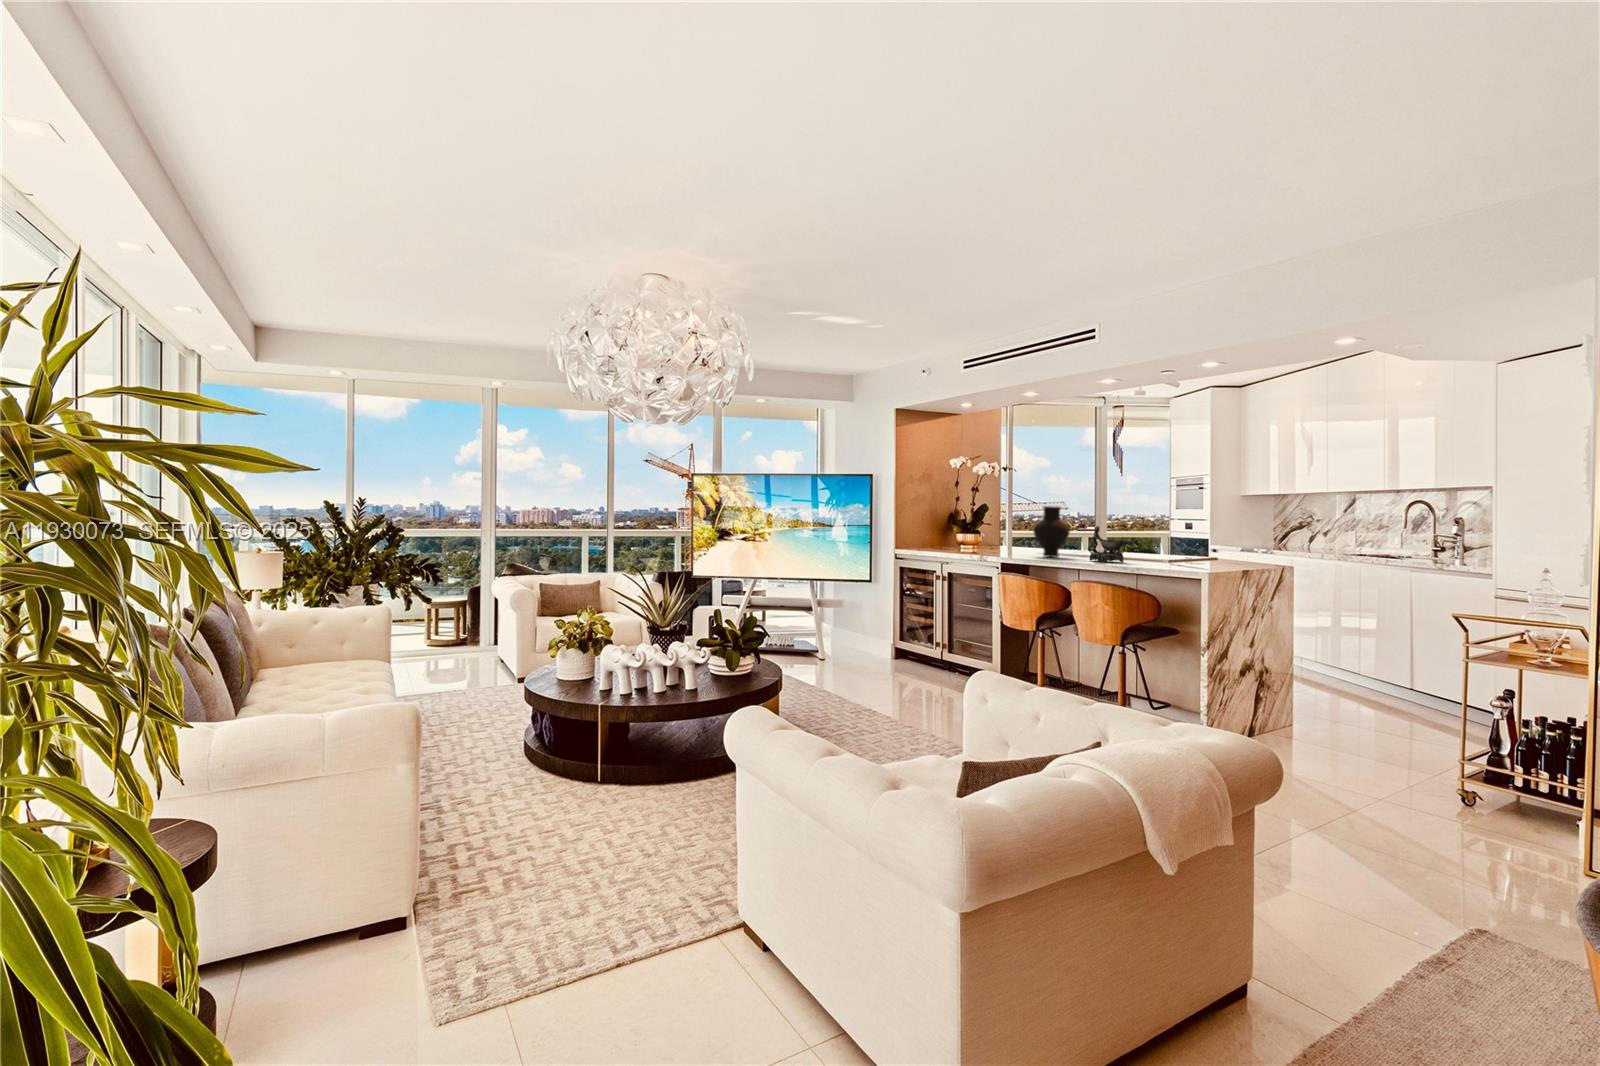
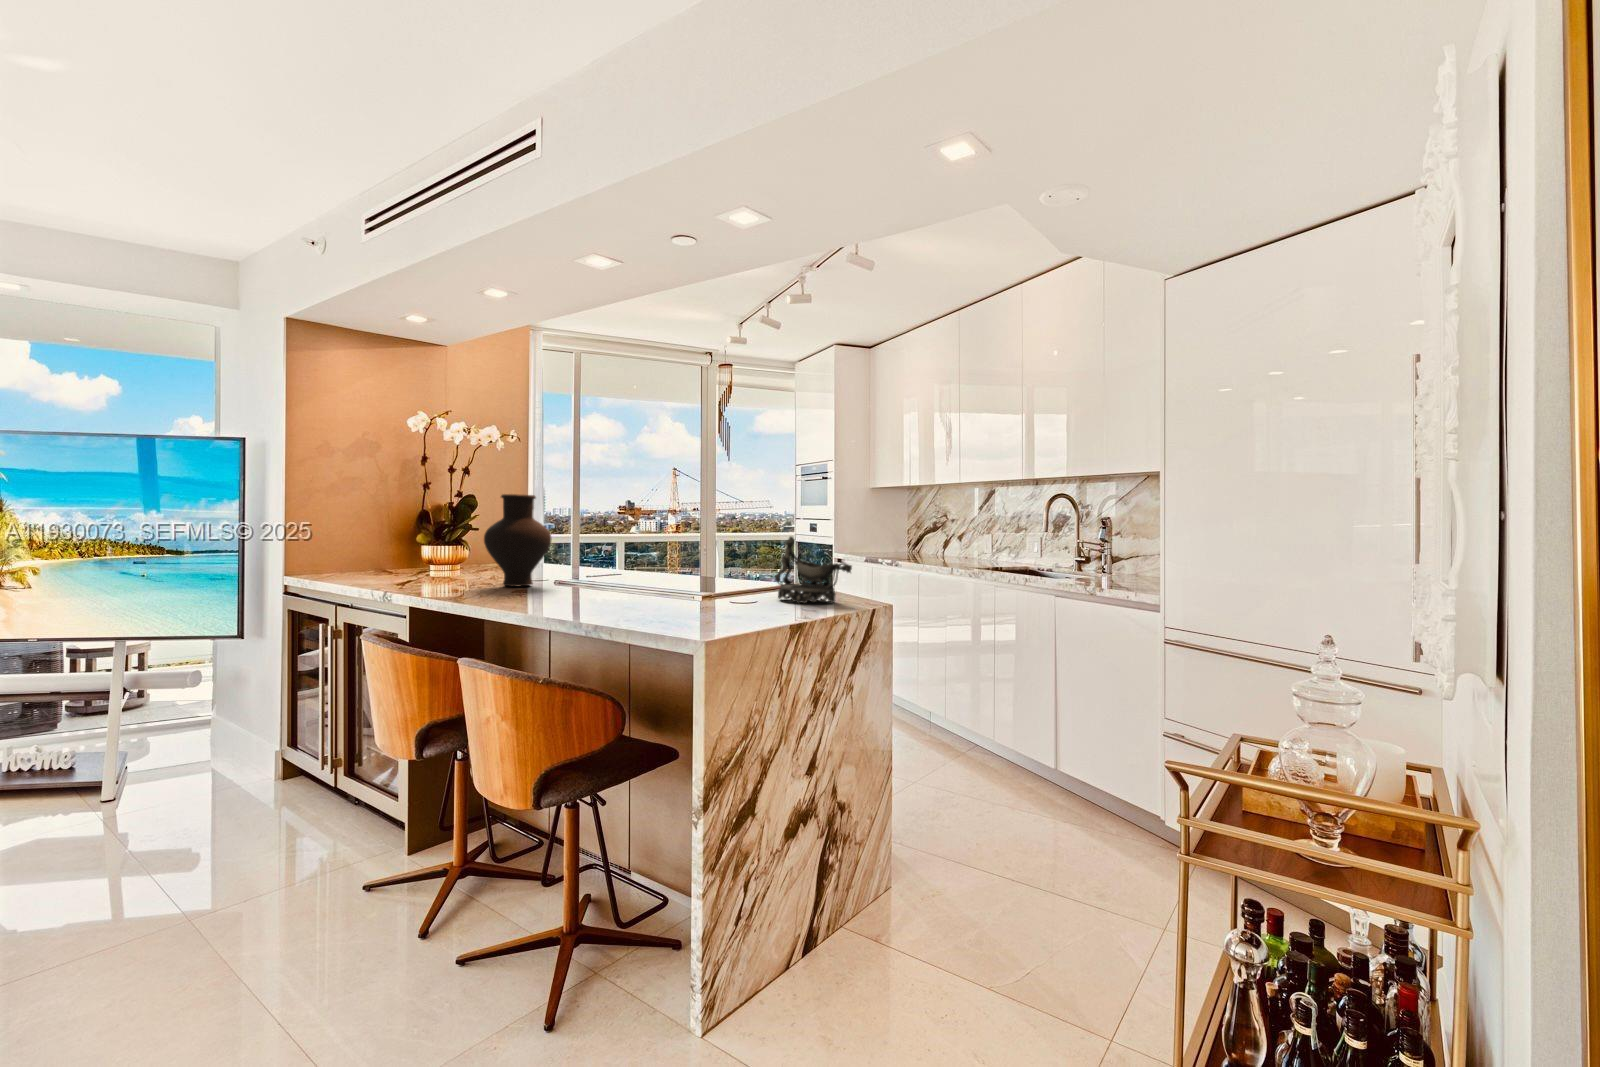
decorative bowl: present [1088,526,1133,562] -> present [775,536,852,604]

